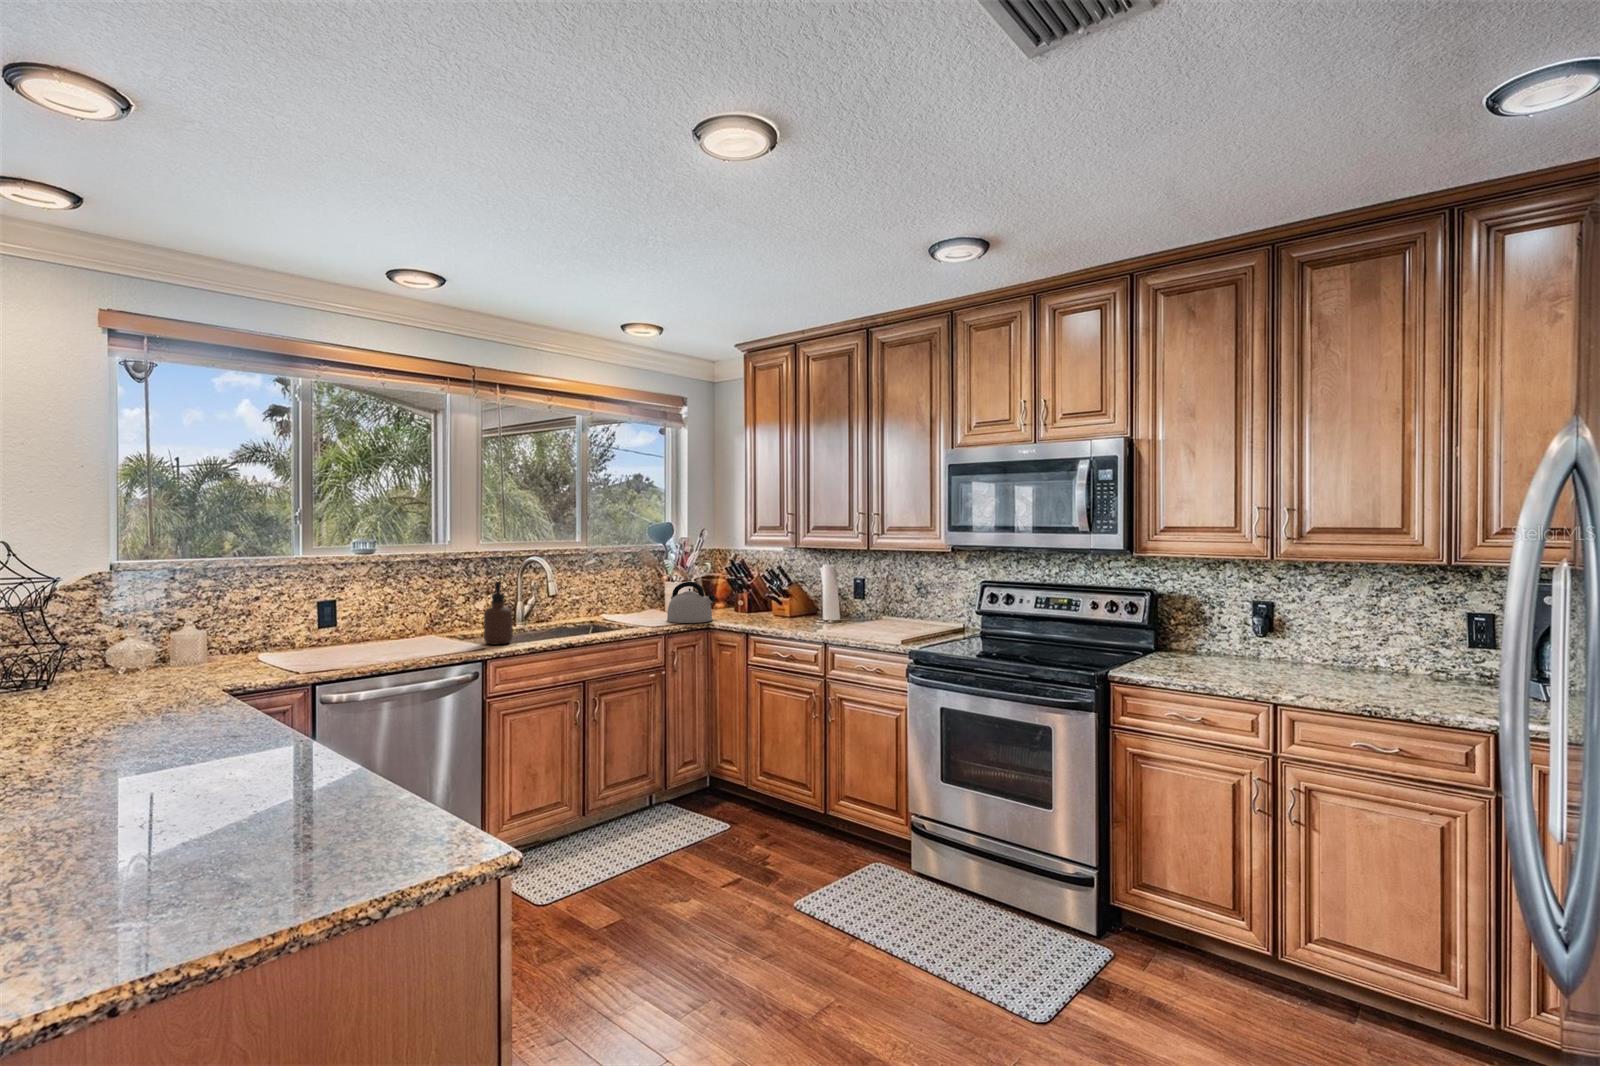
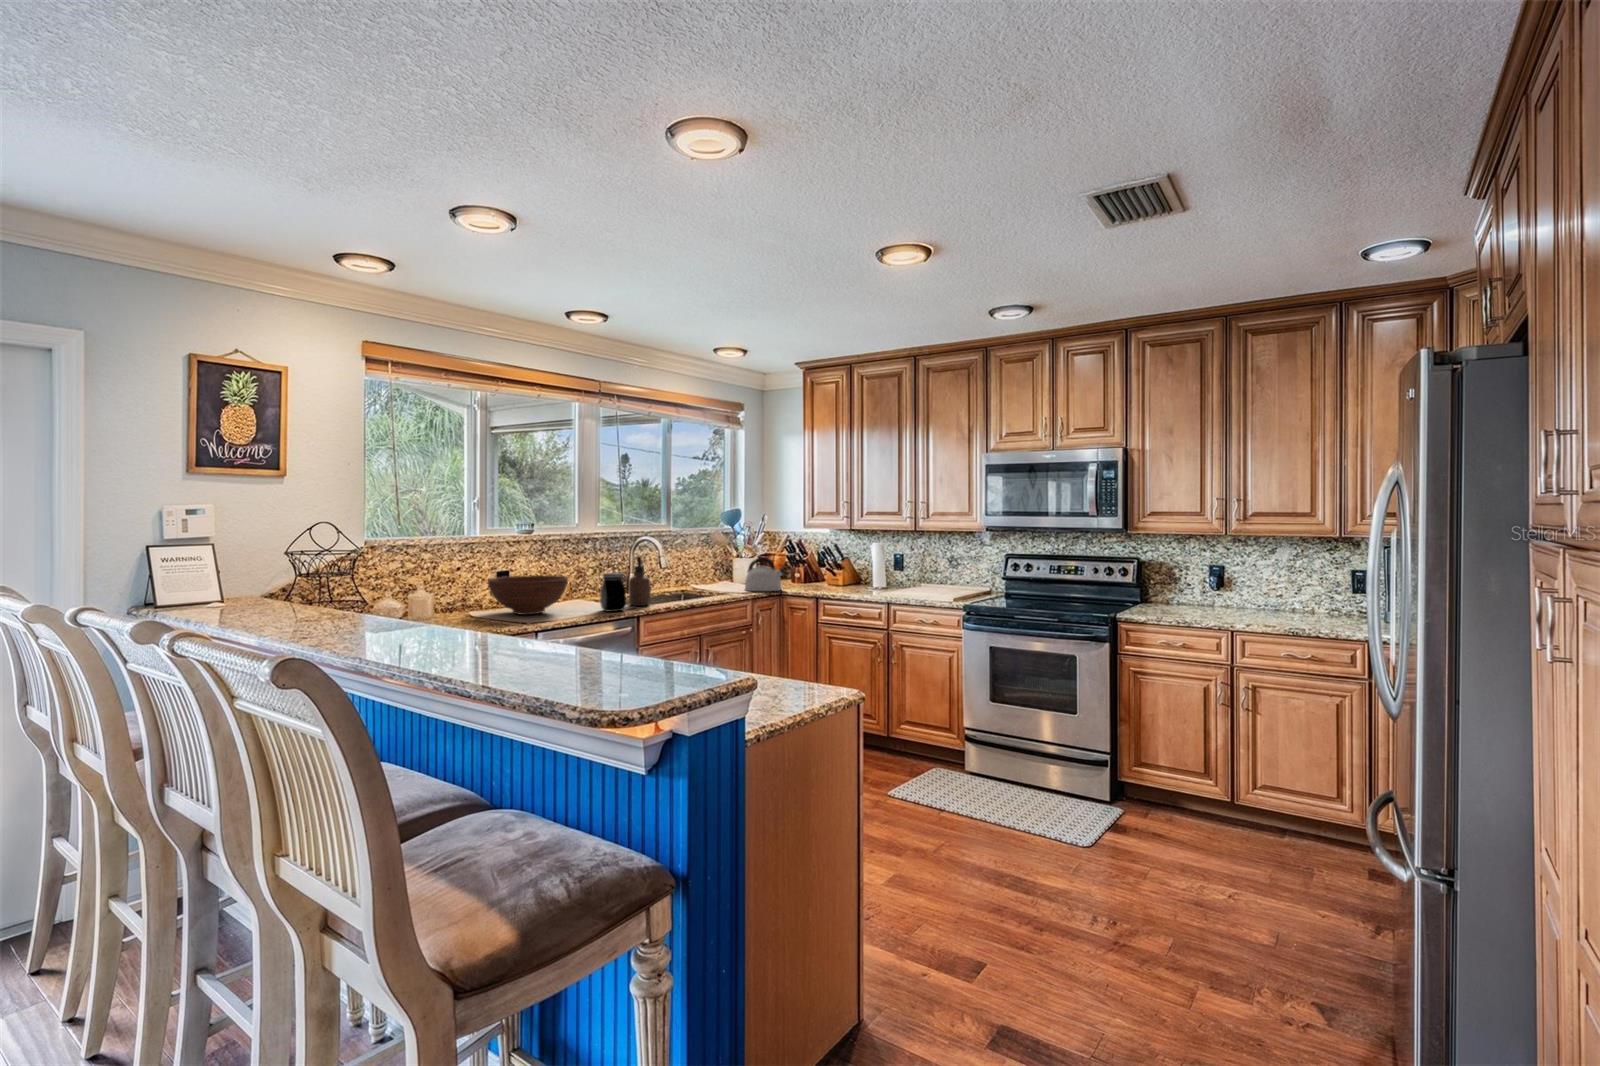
jar: none [430,603,468,654] -> present [599,573,627,612]
fruit bowl: none [274,606,387,658] -> present [488,575,568,615]

